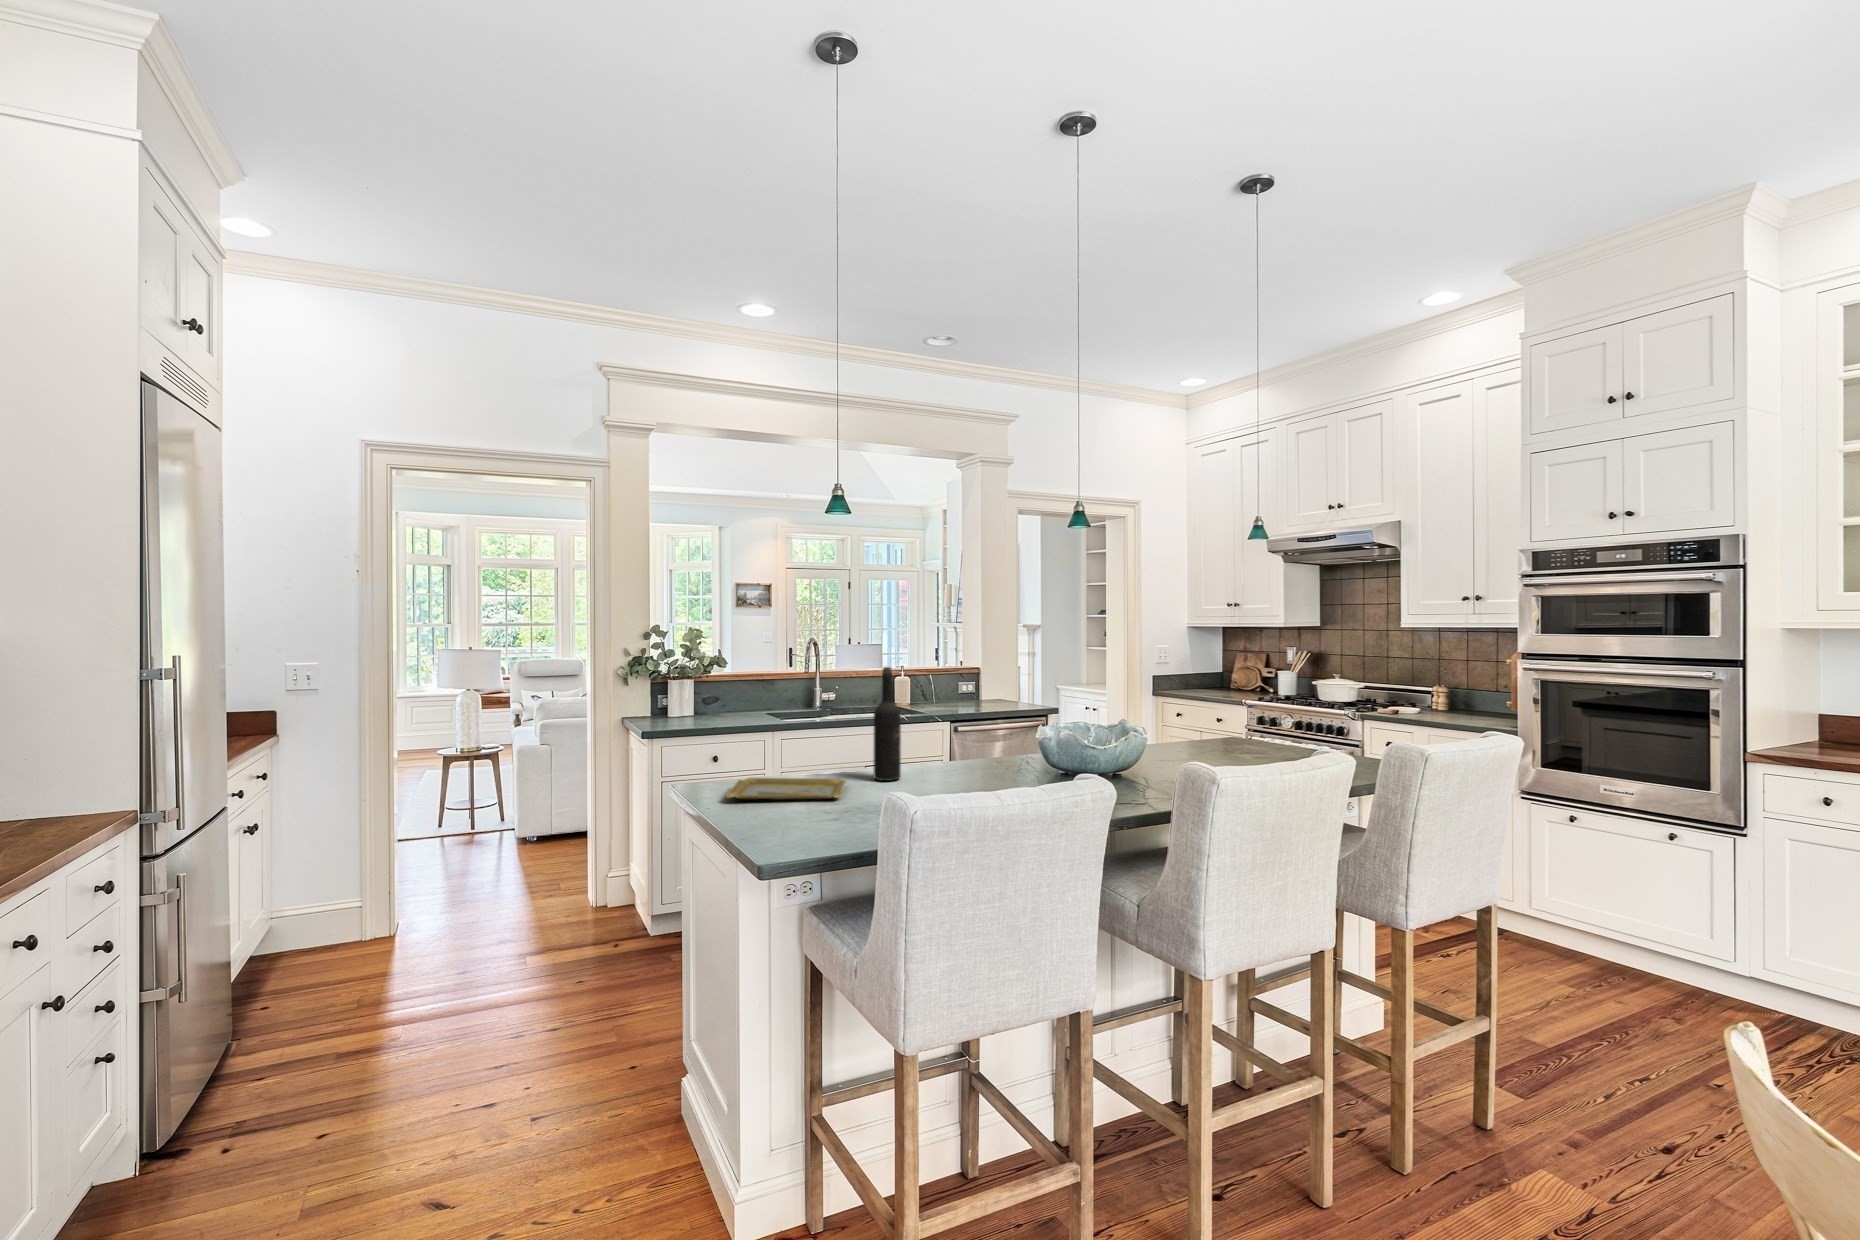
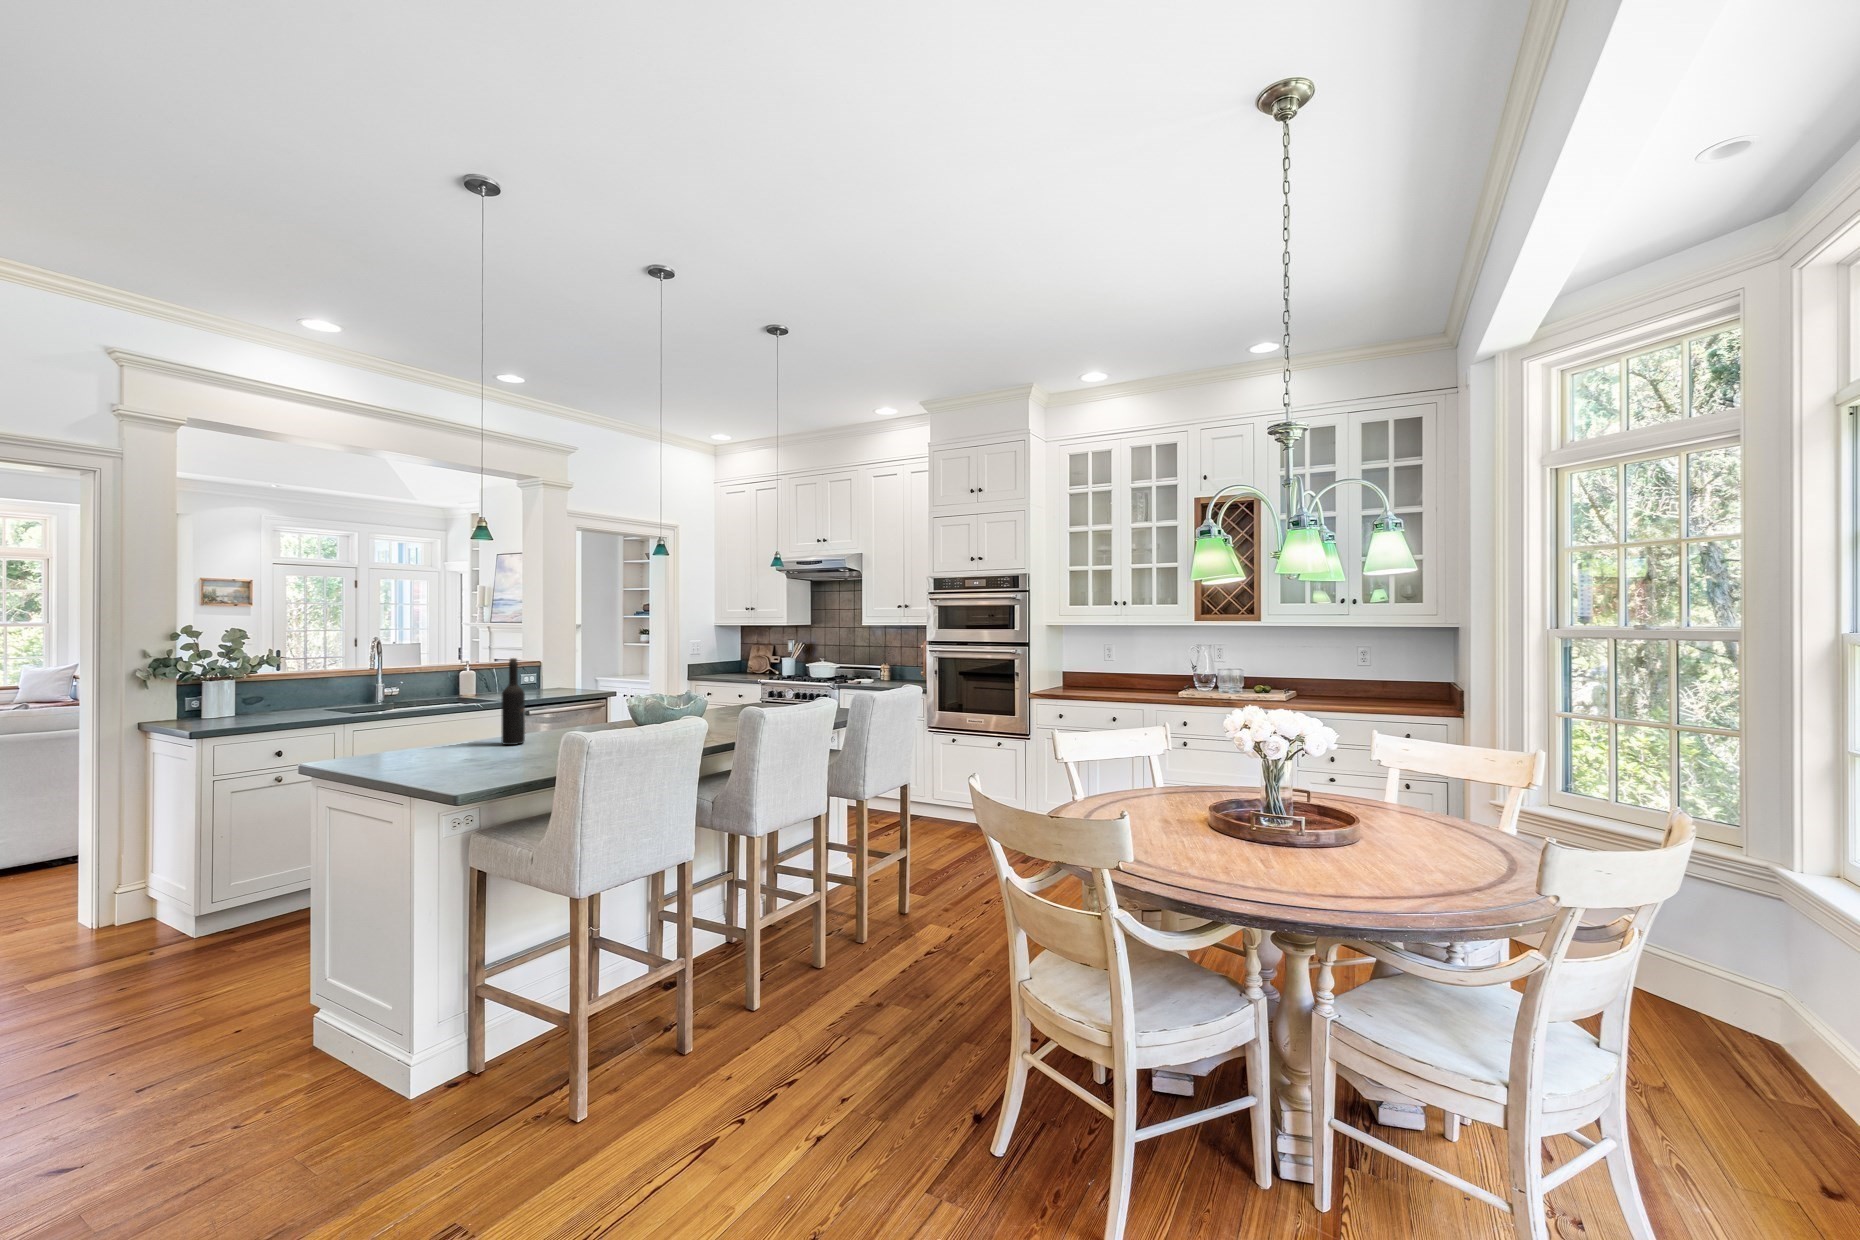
tray: present [726,778,845,799] -> none [382,746,487,765]

